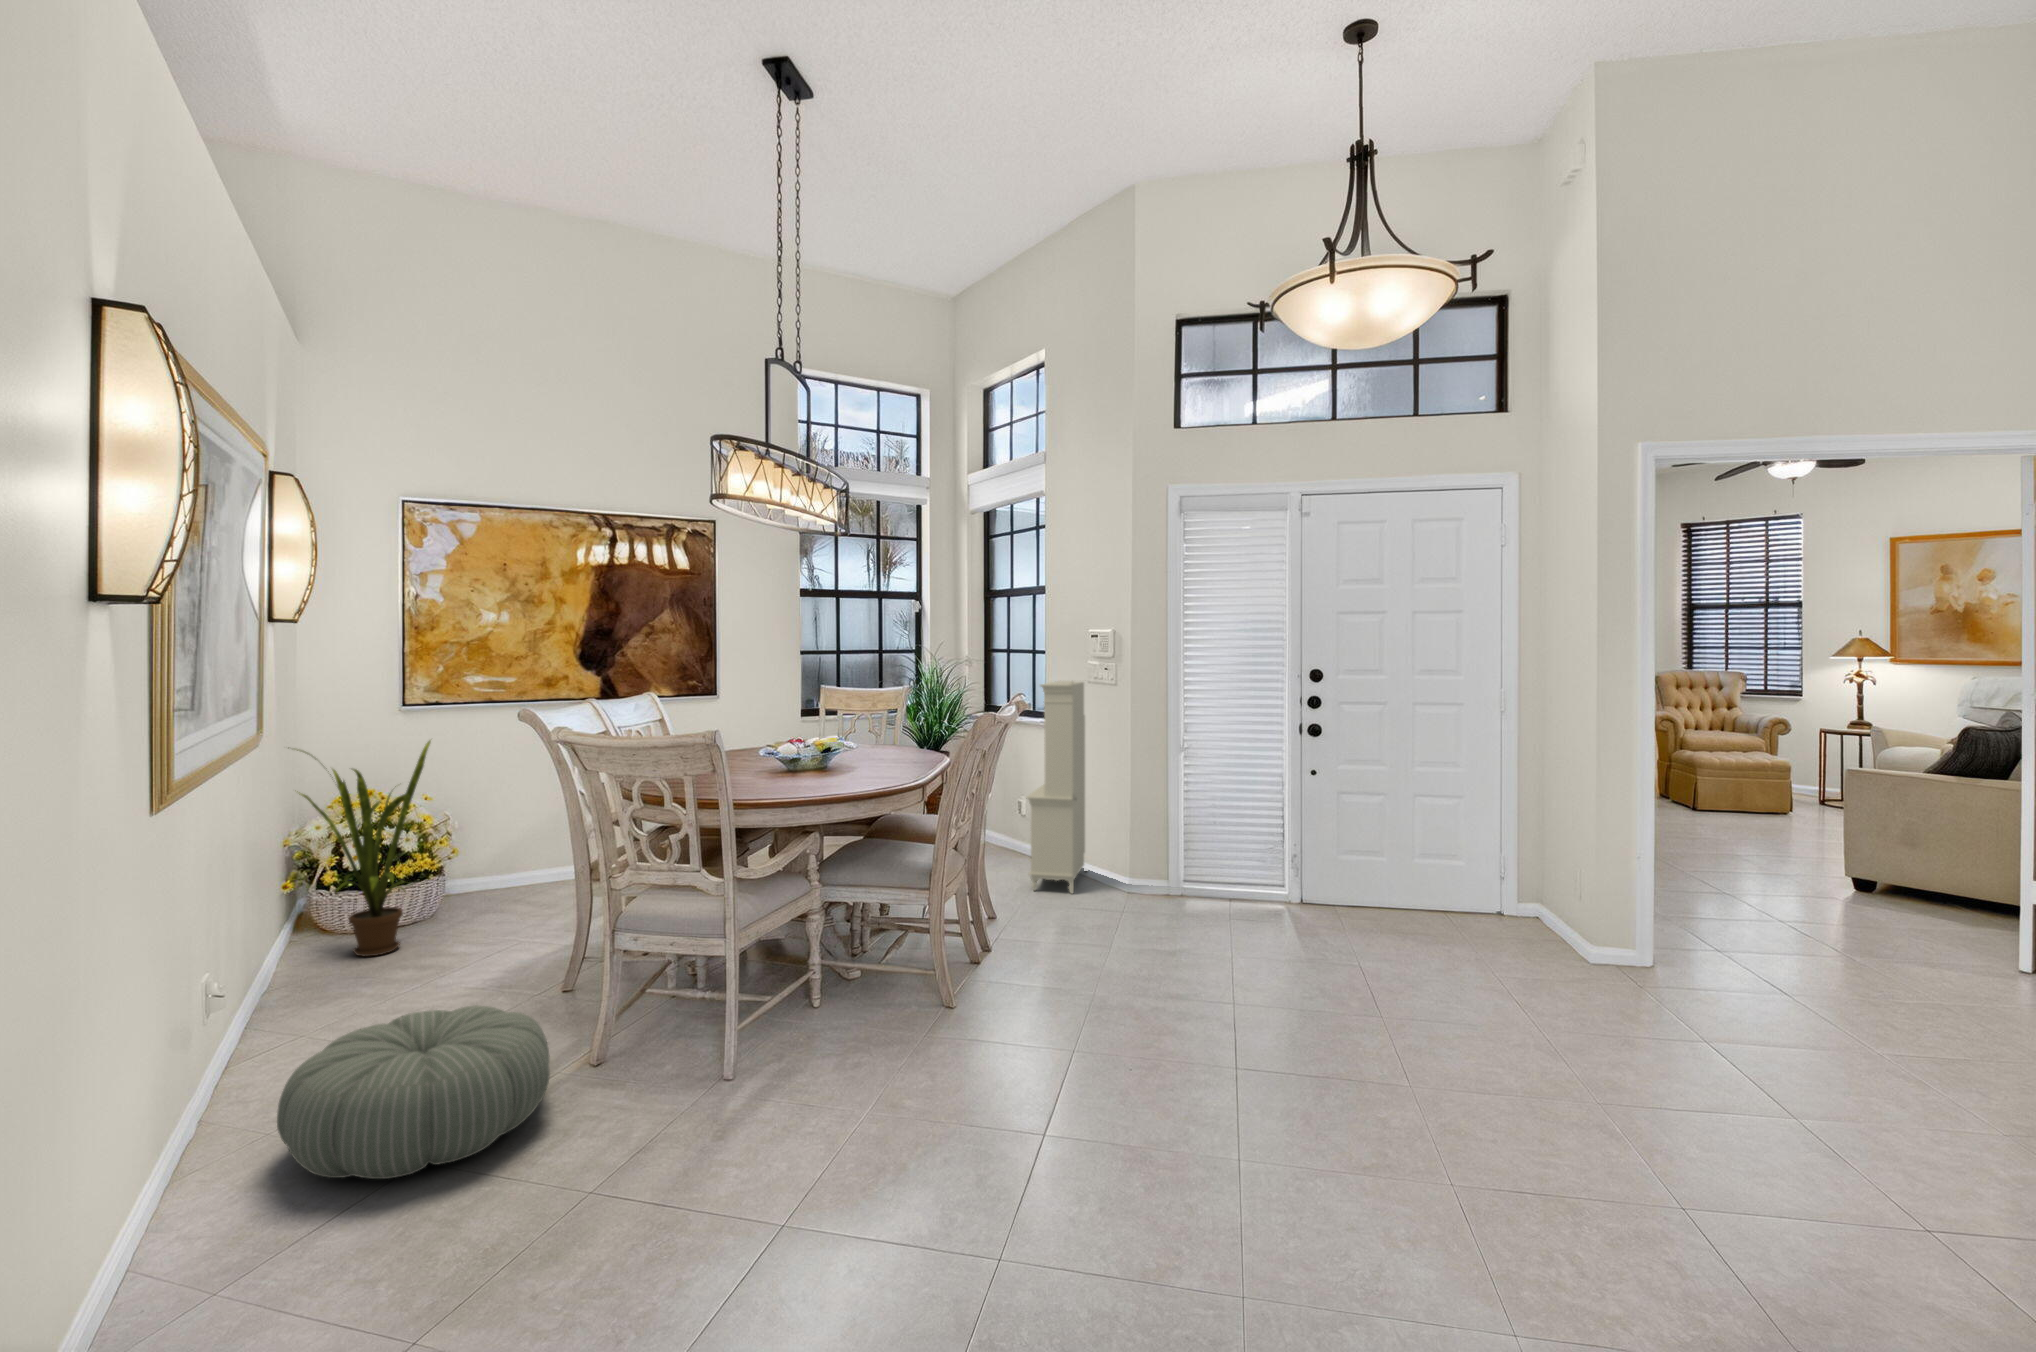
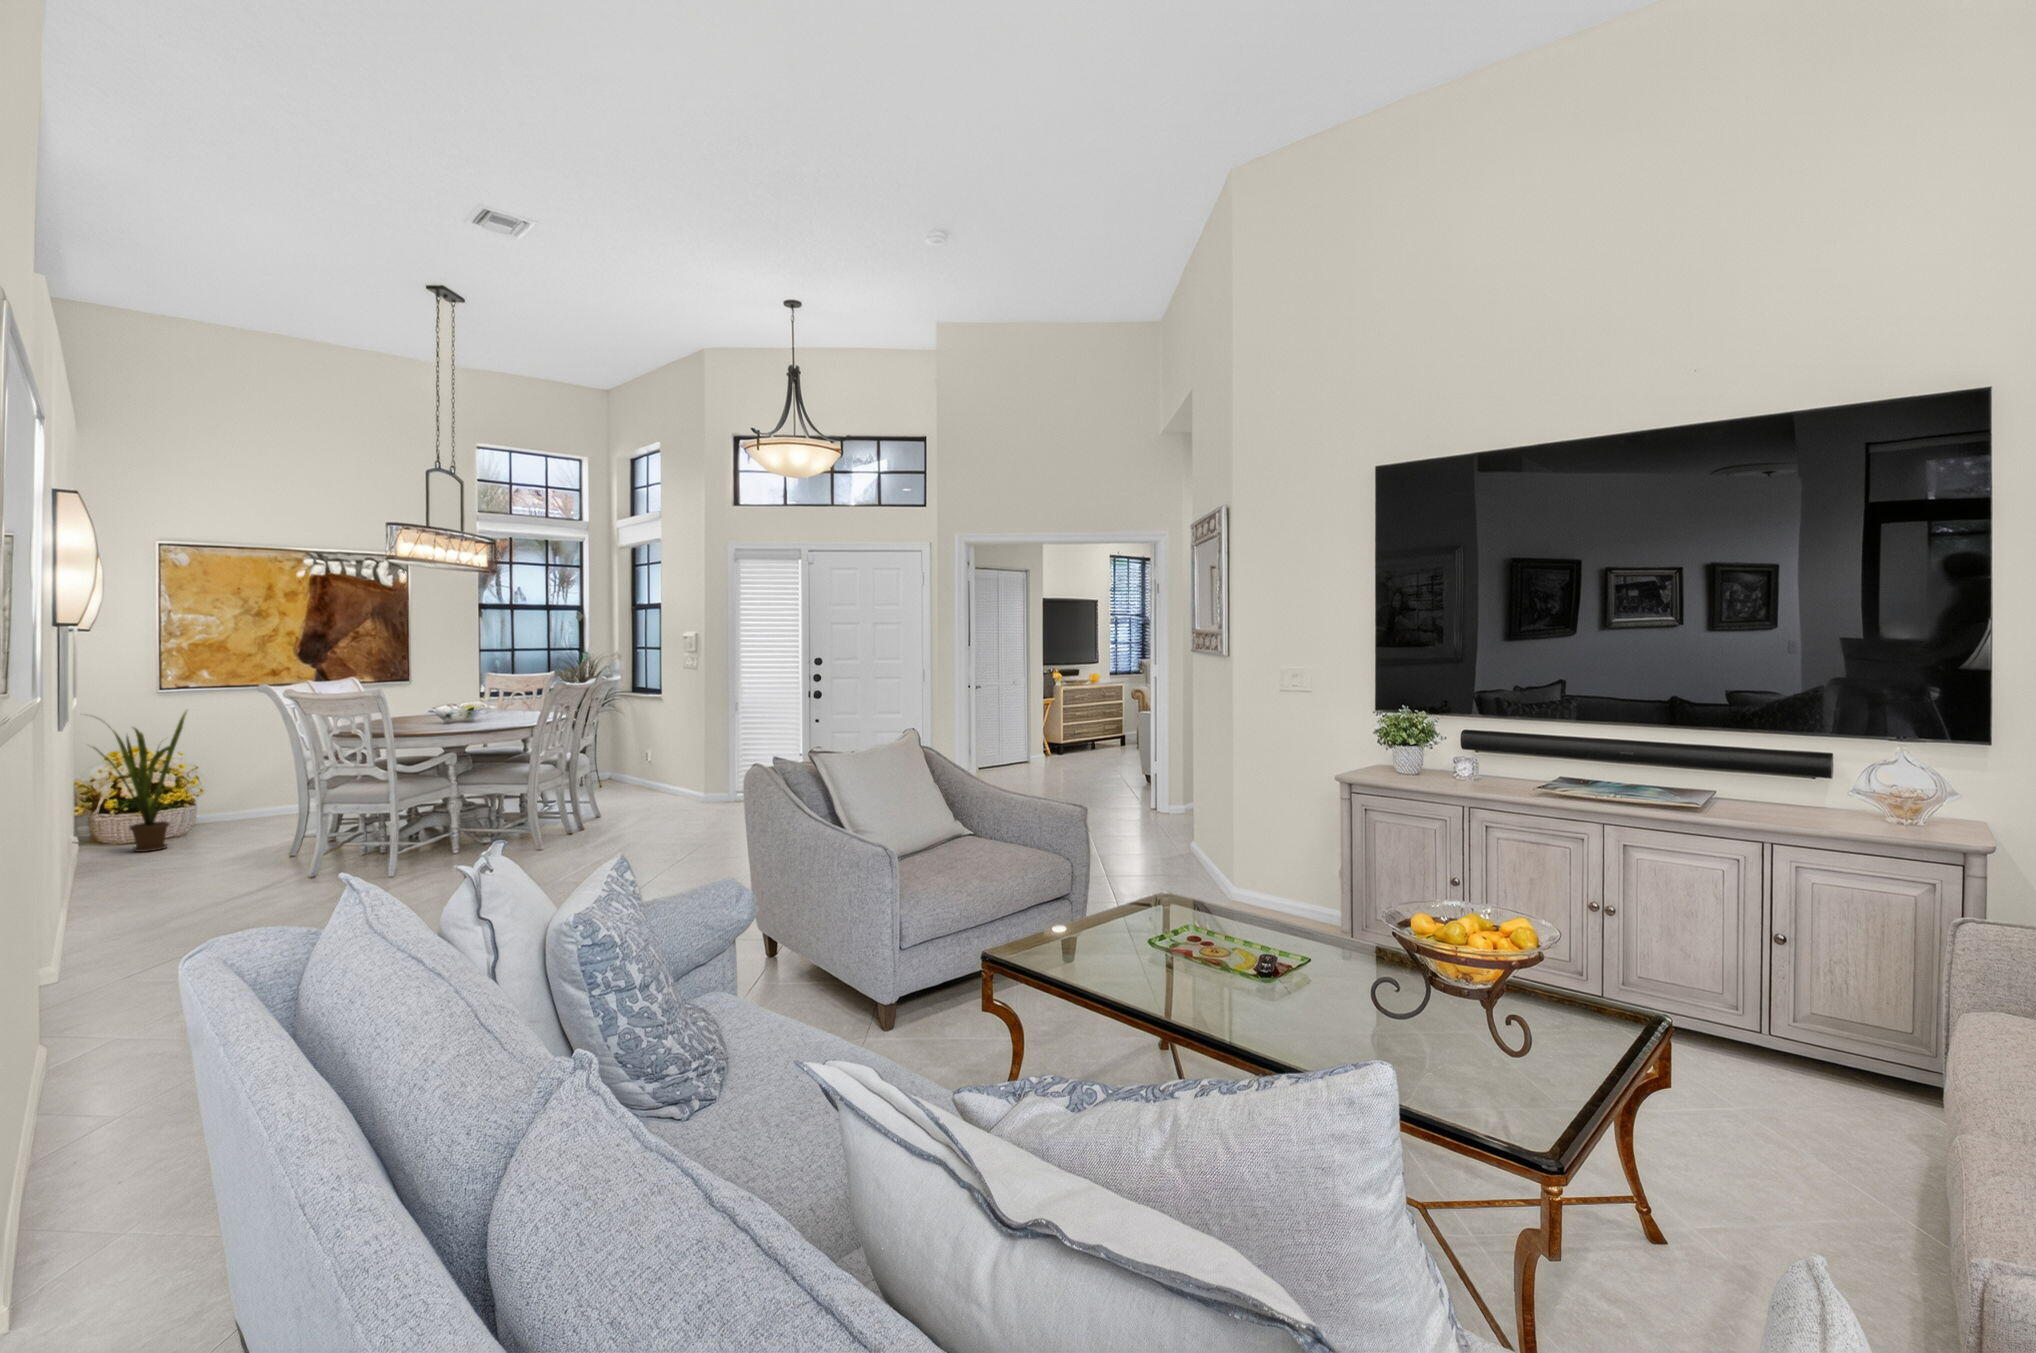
cabinet: present [1026,681,1085,894] -> none [637,665,694,806]
pouf: present [277,1005,550,1179] -> none [133,841,289,909]

